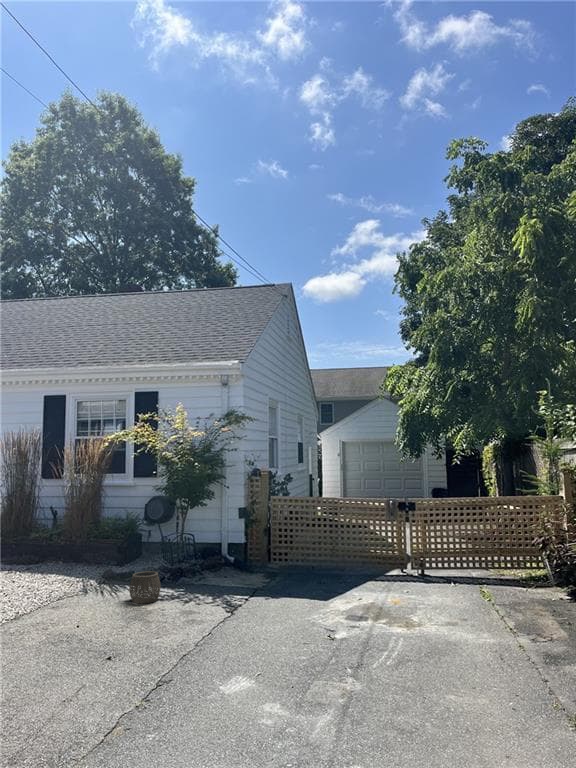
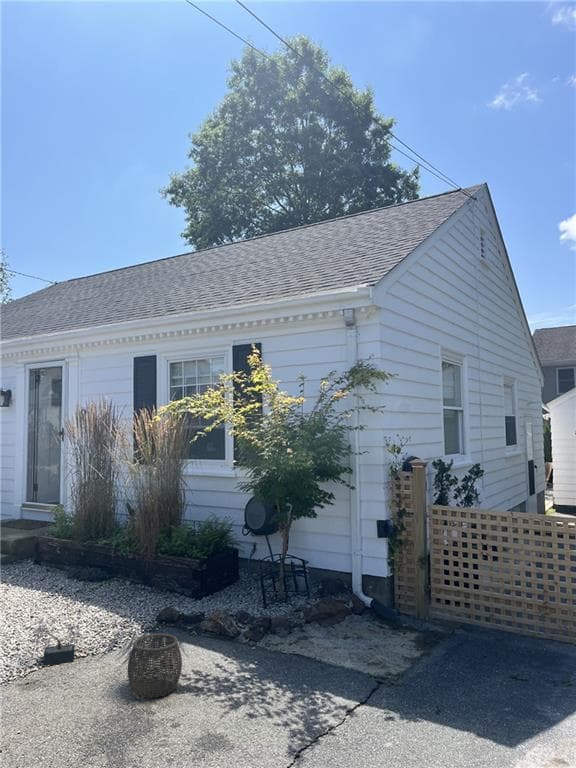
decorative plant: none [49,575,82,603] -> present [31,619,83,665]

